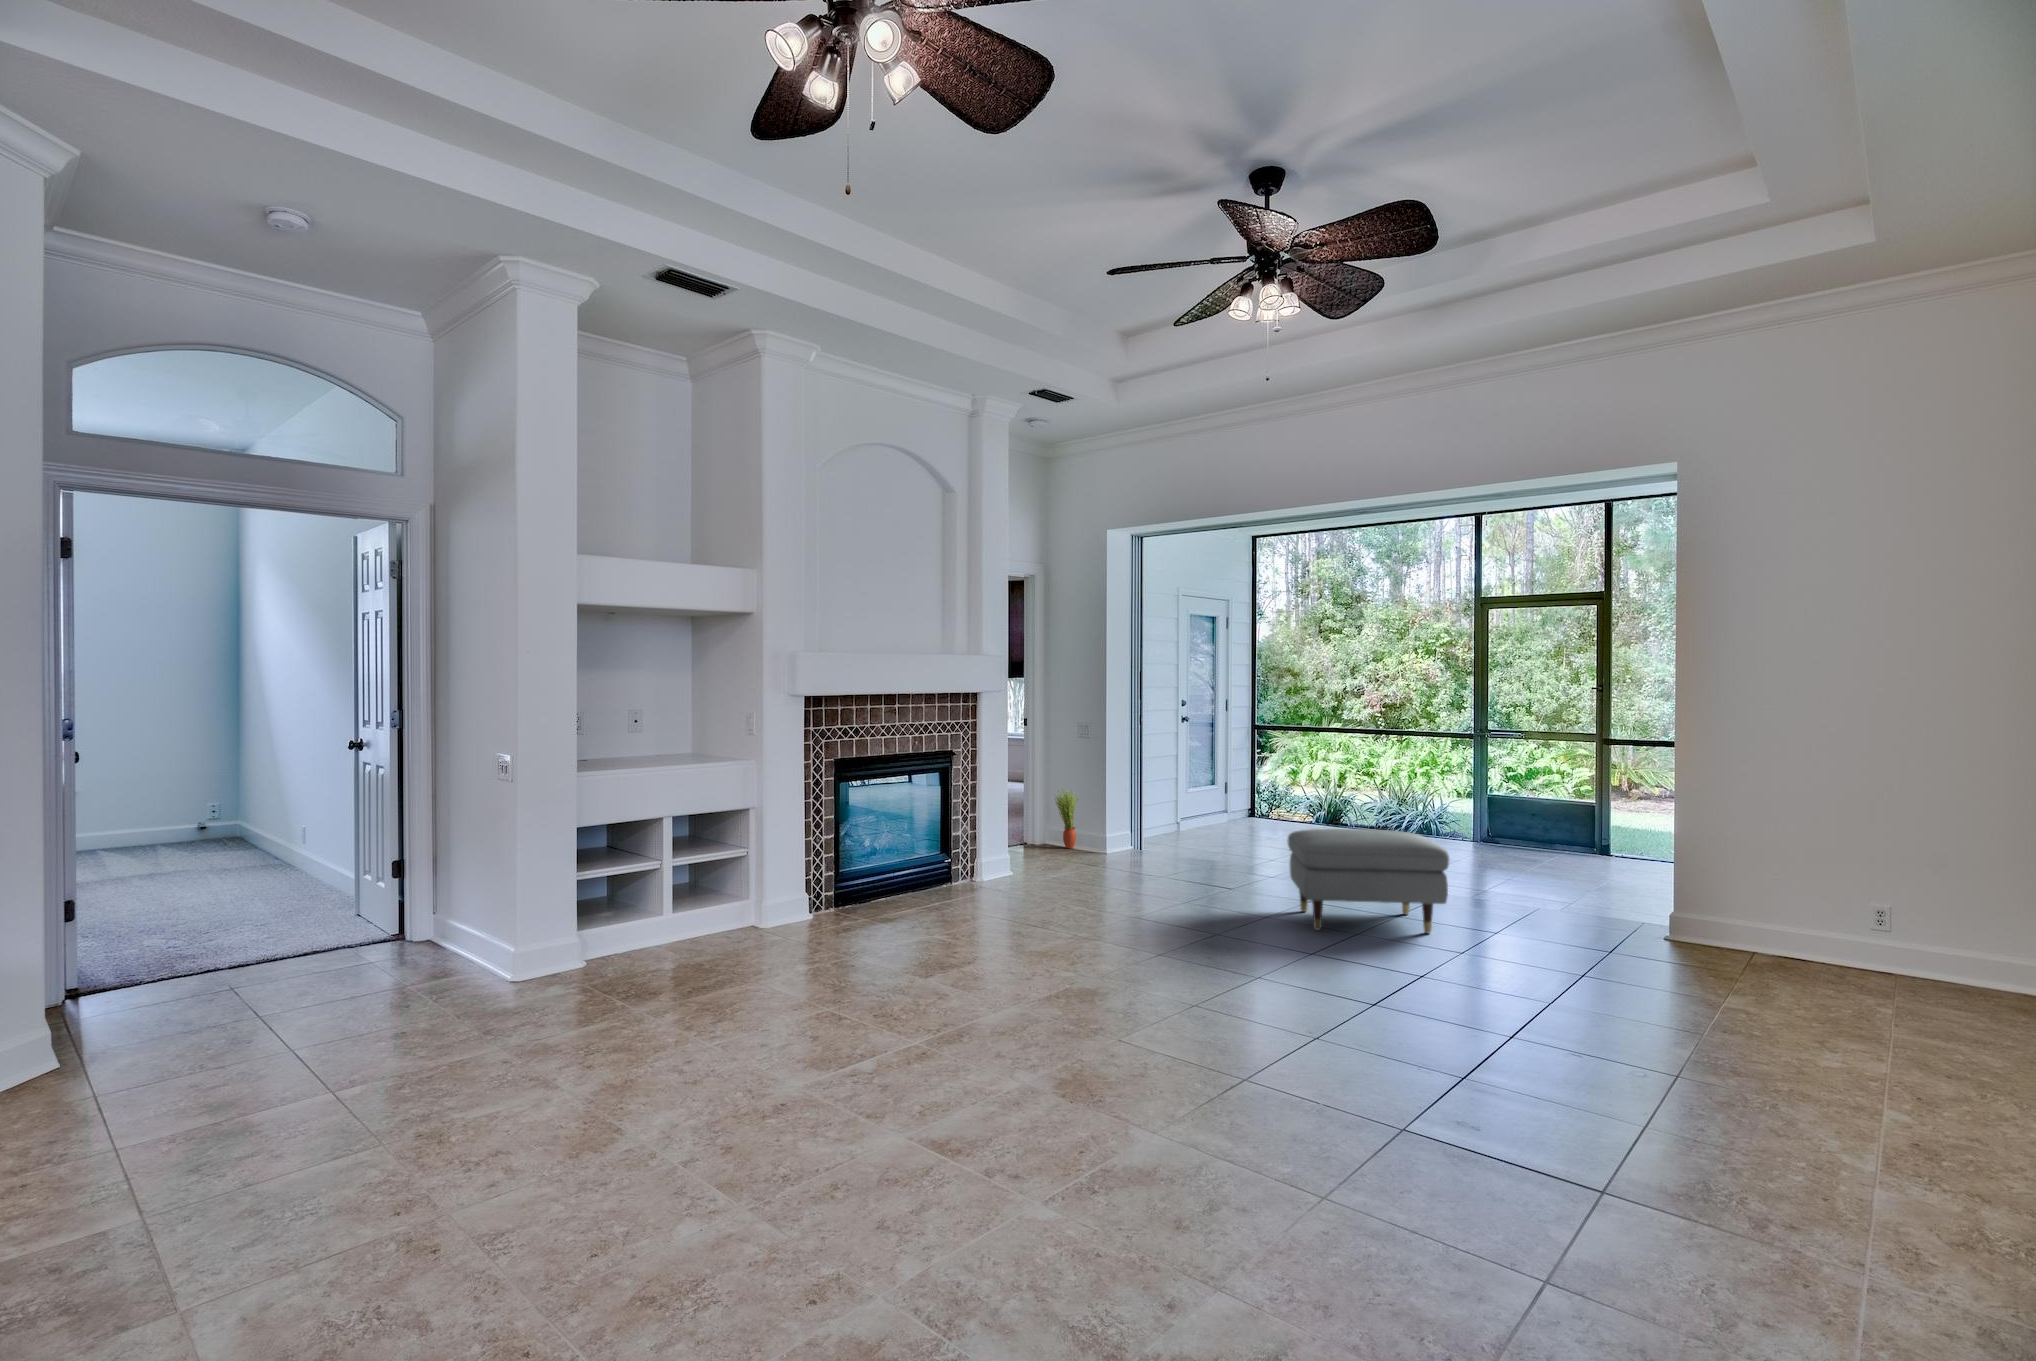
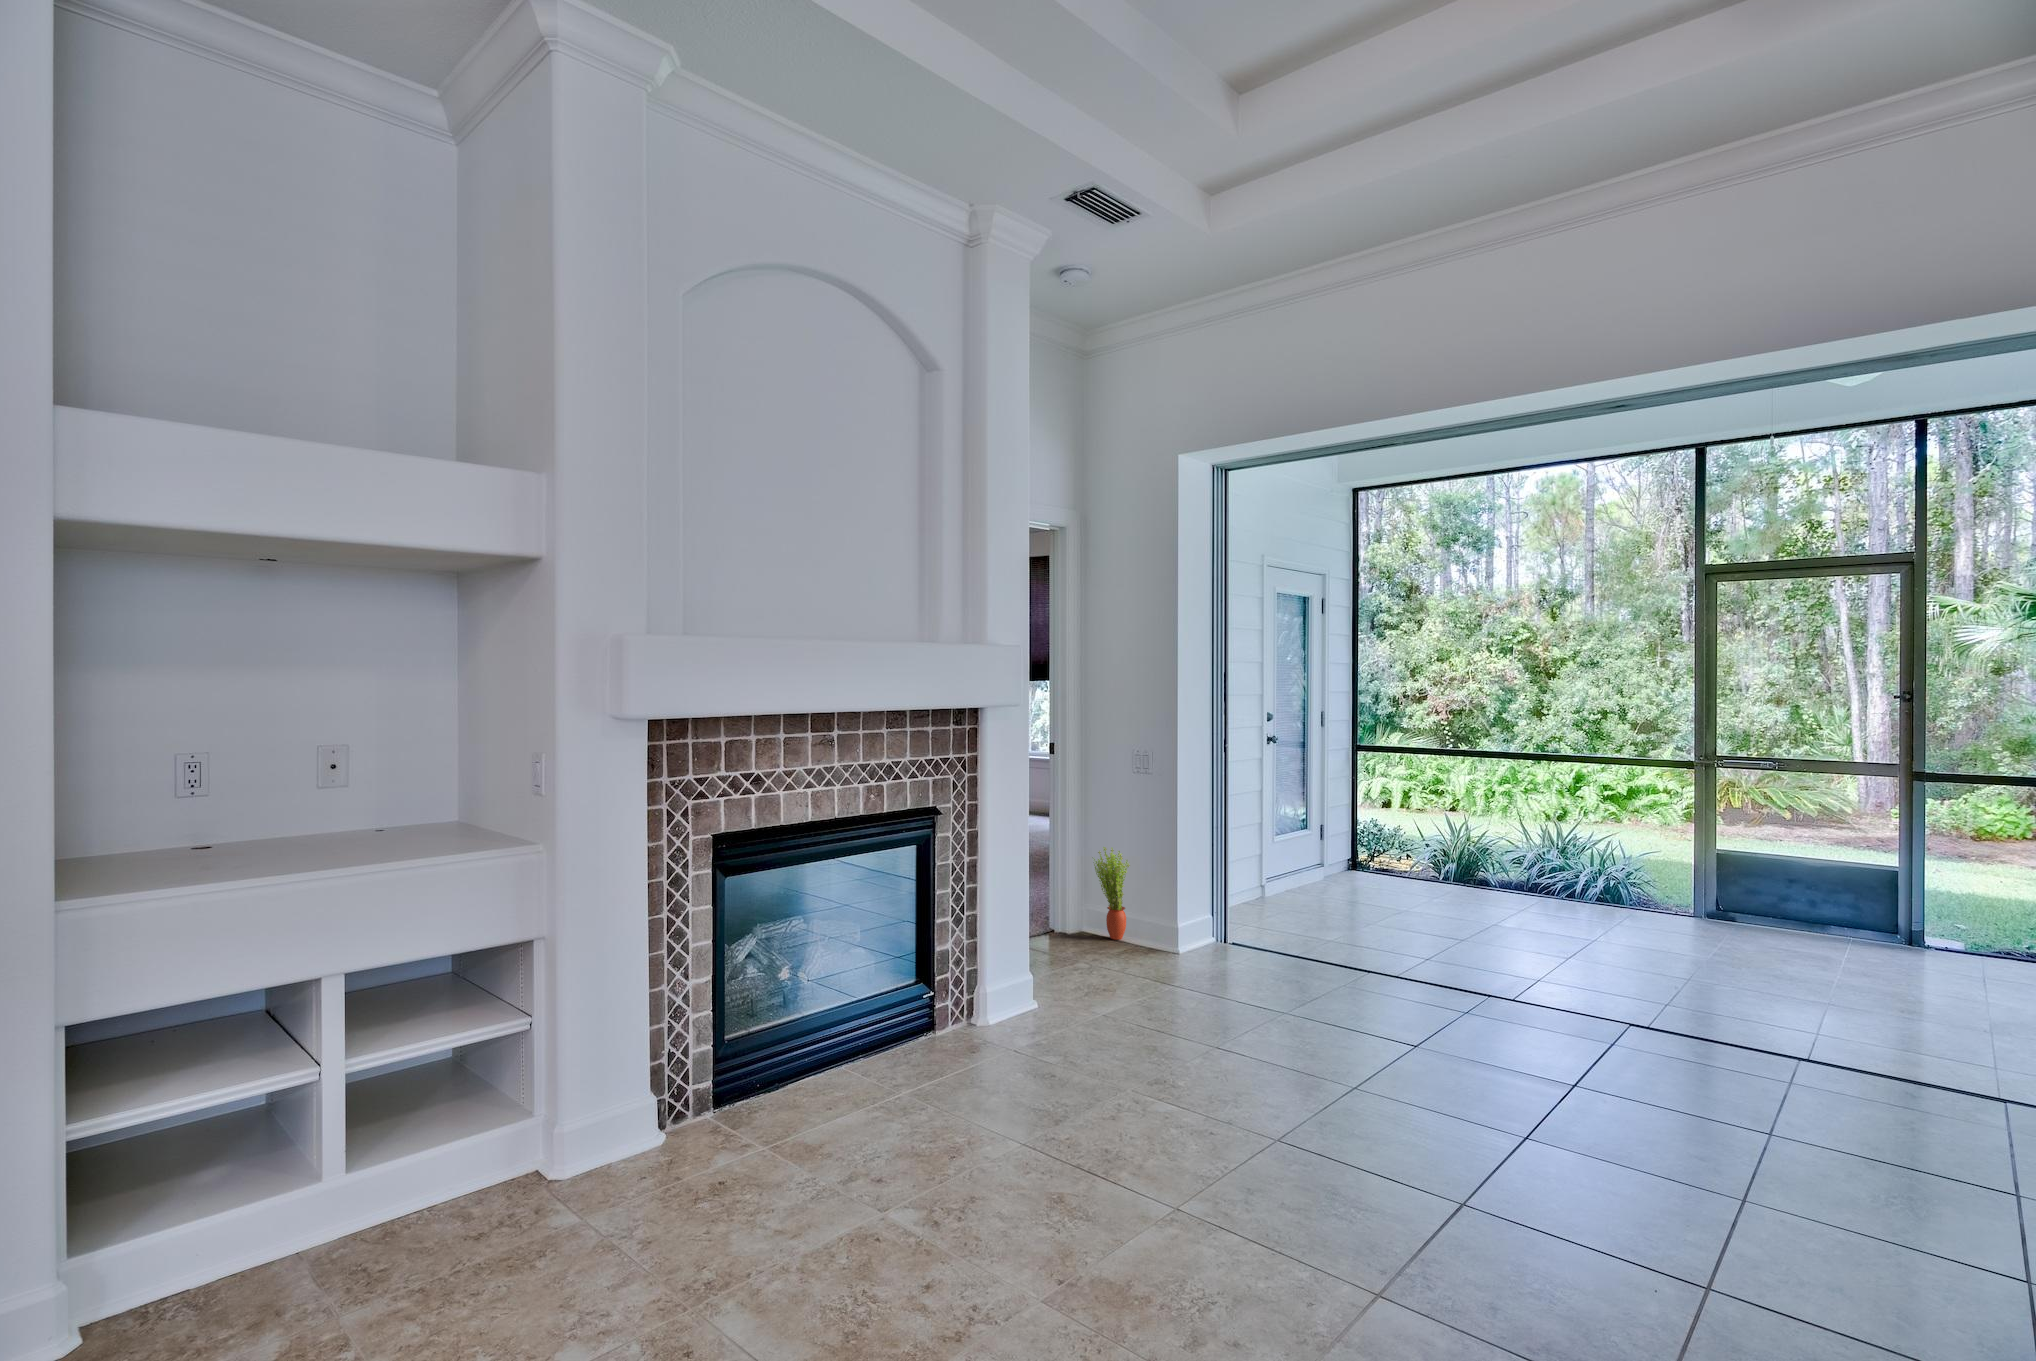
ottoman: present [1287,829,1449,933] -> none [1556,964,1956,1203]

